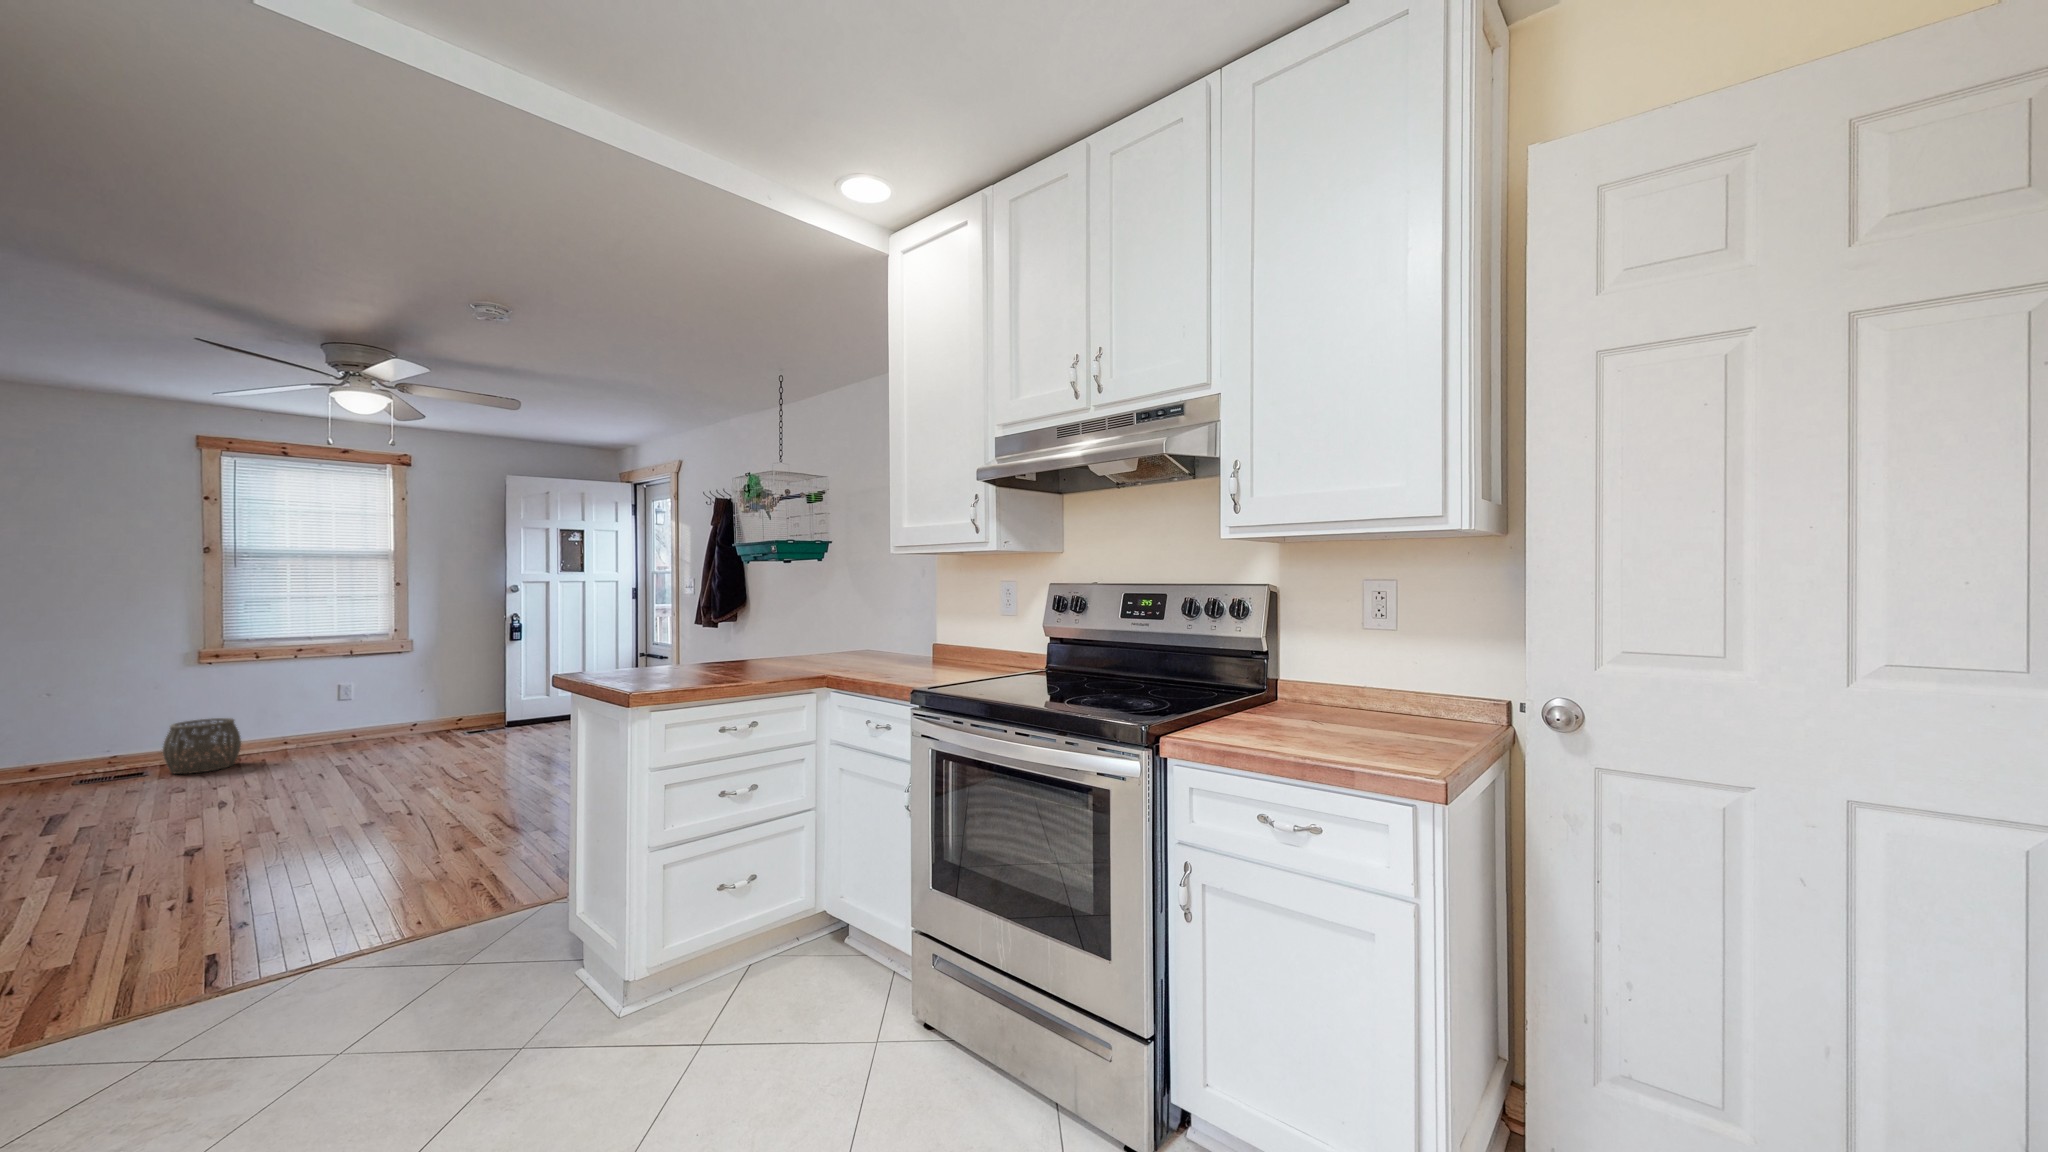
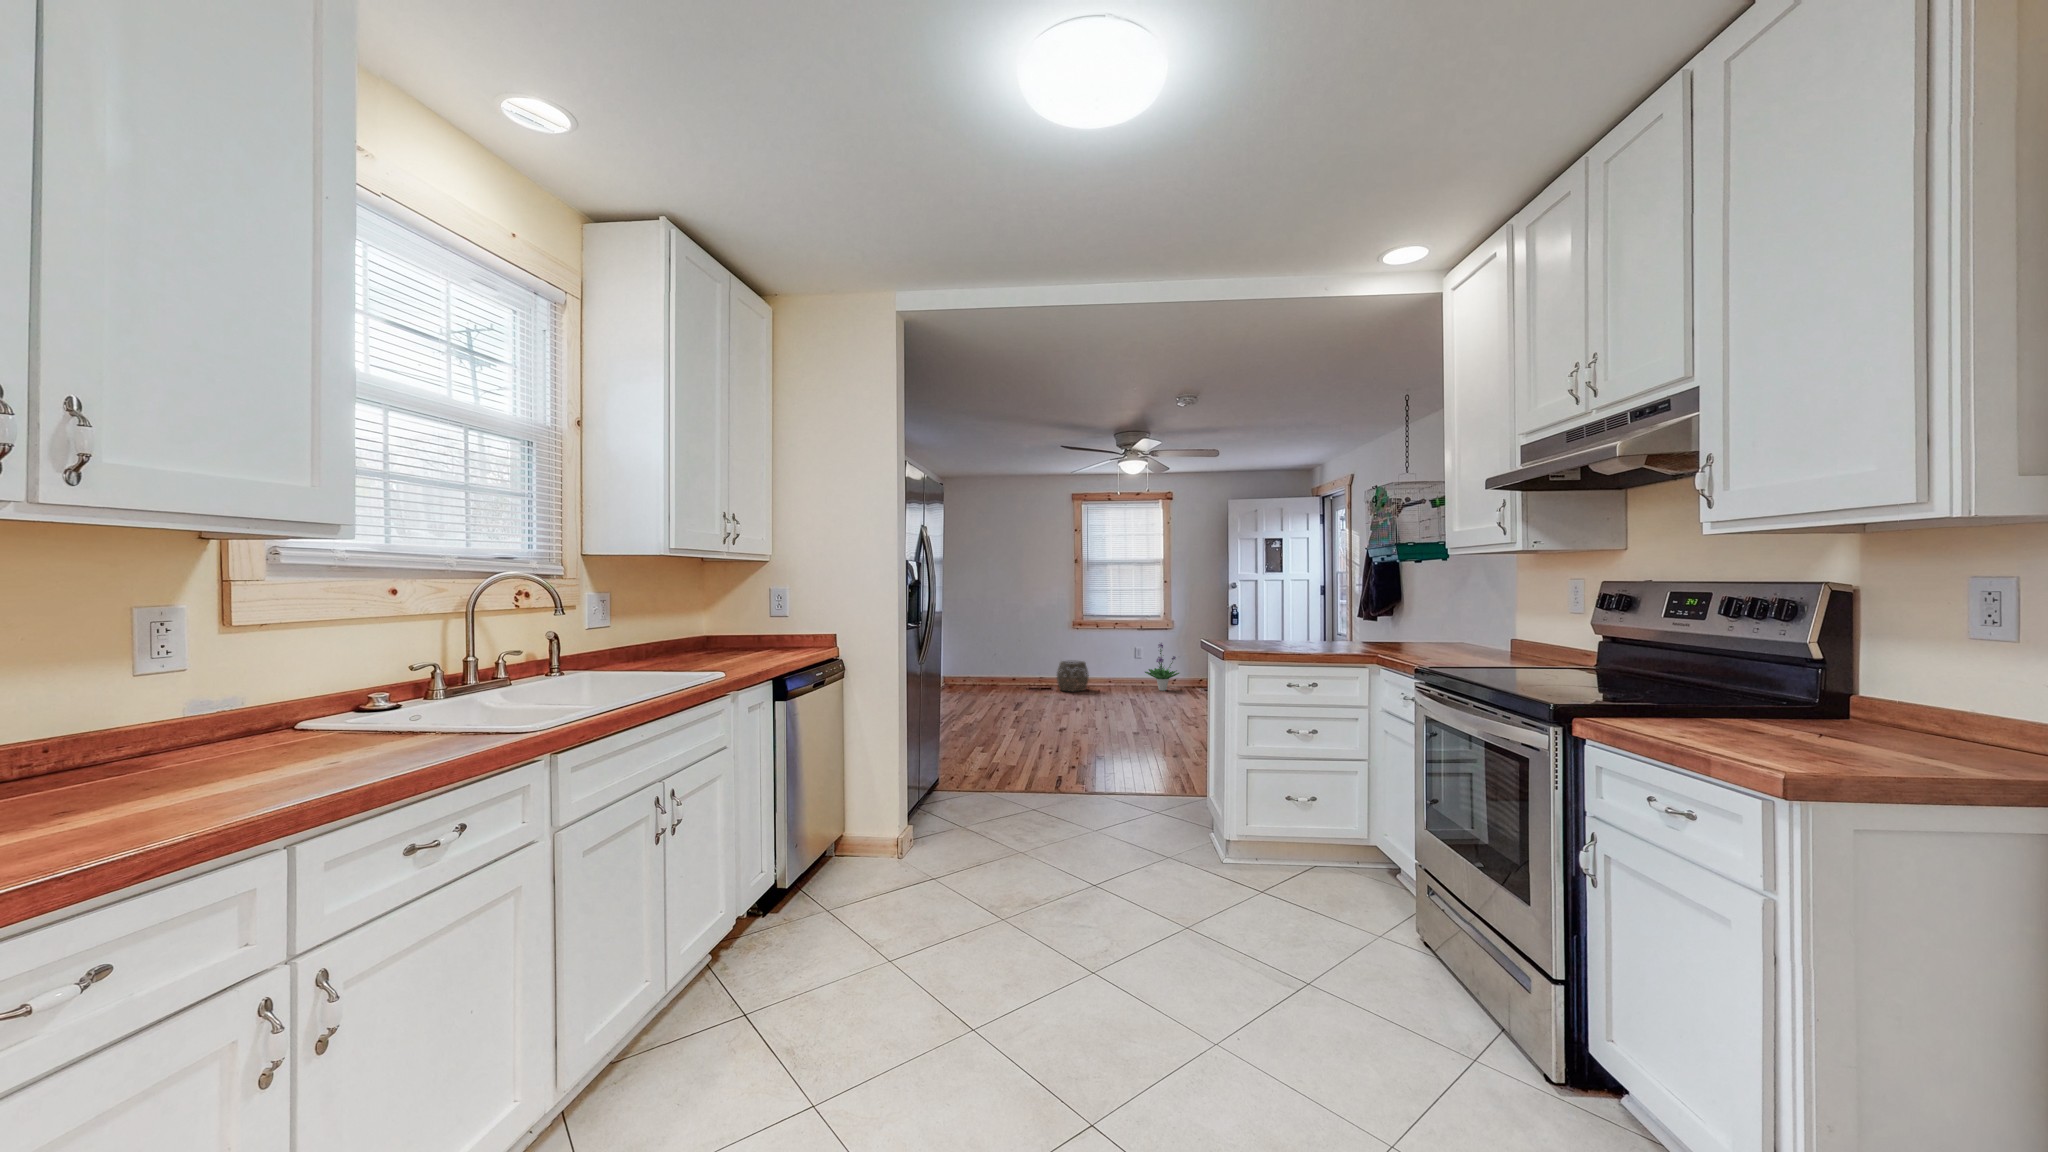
potted plant: none [358,674,426,745] -> present [1145,643,1179,691]

